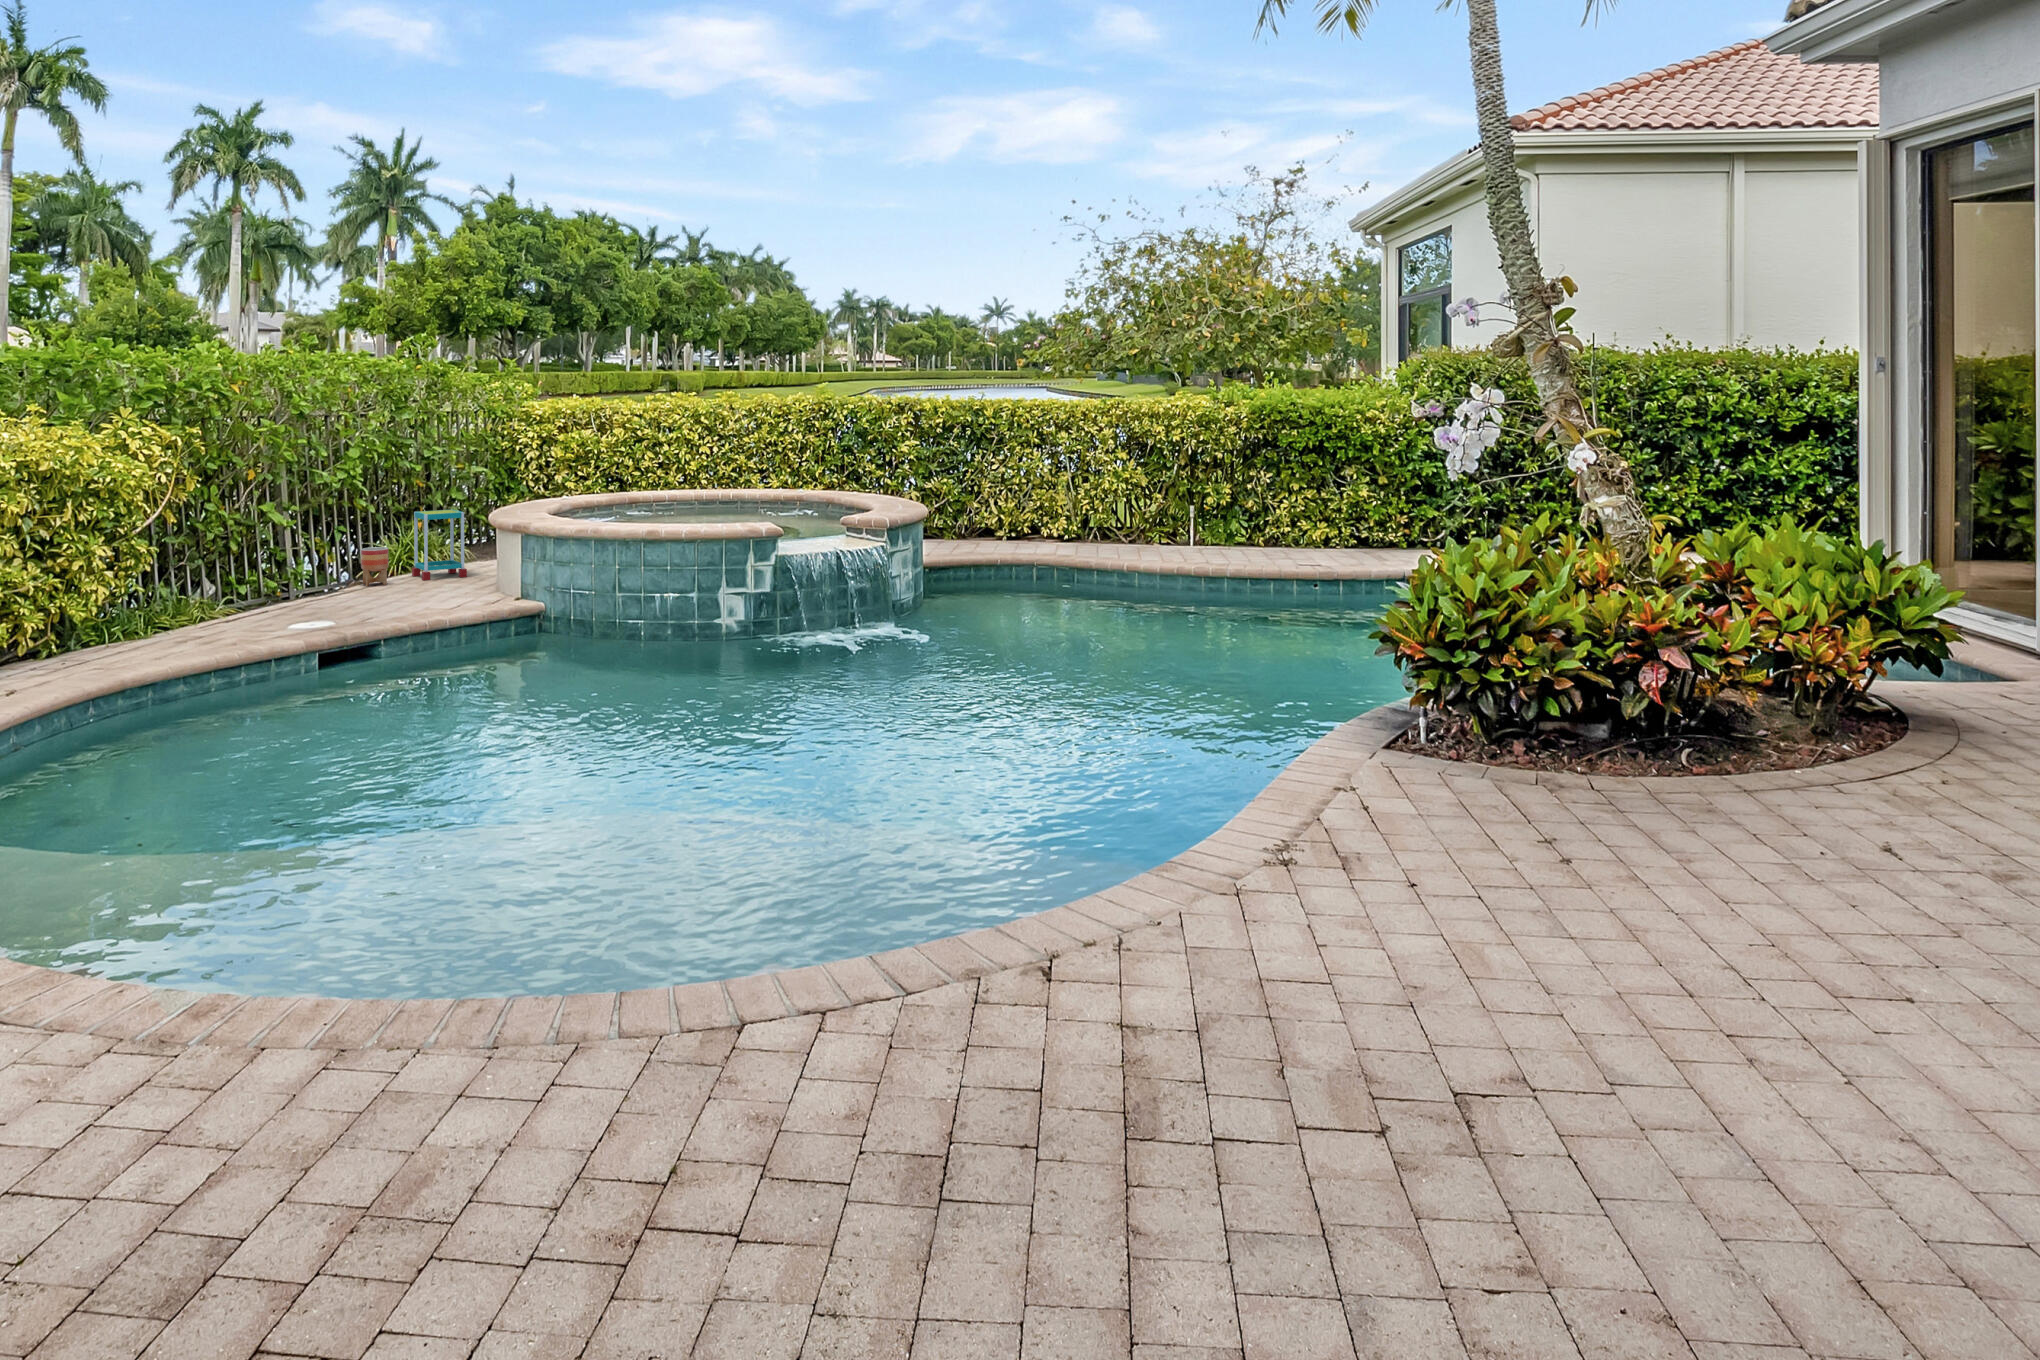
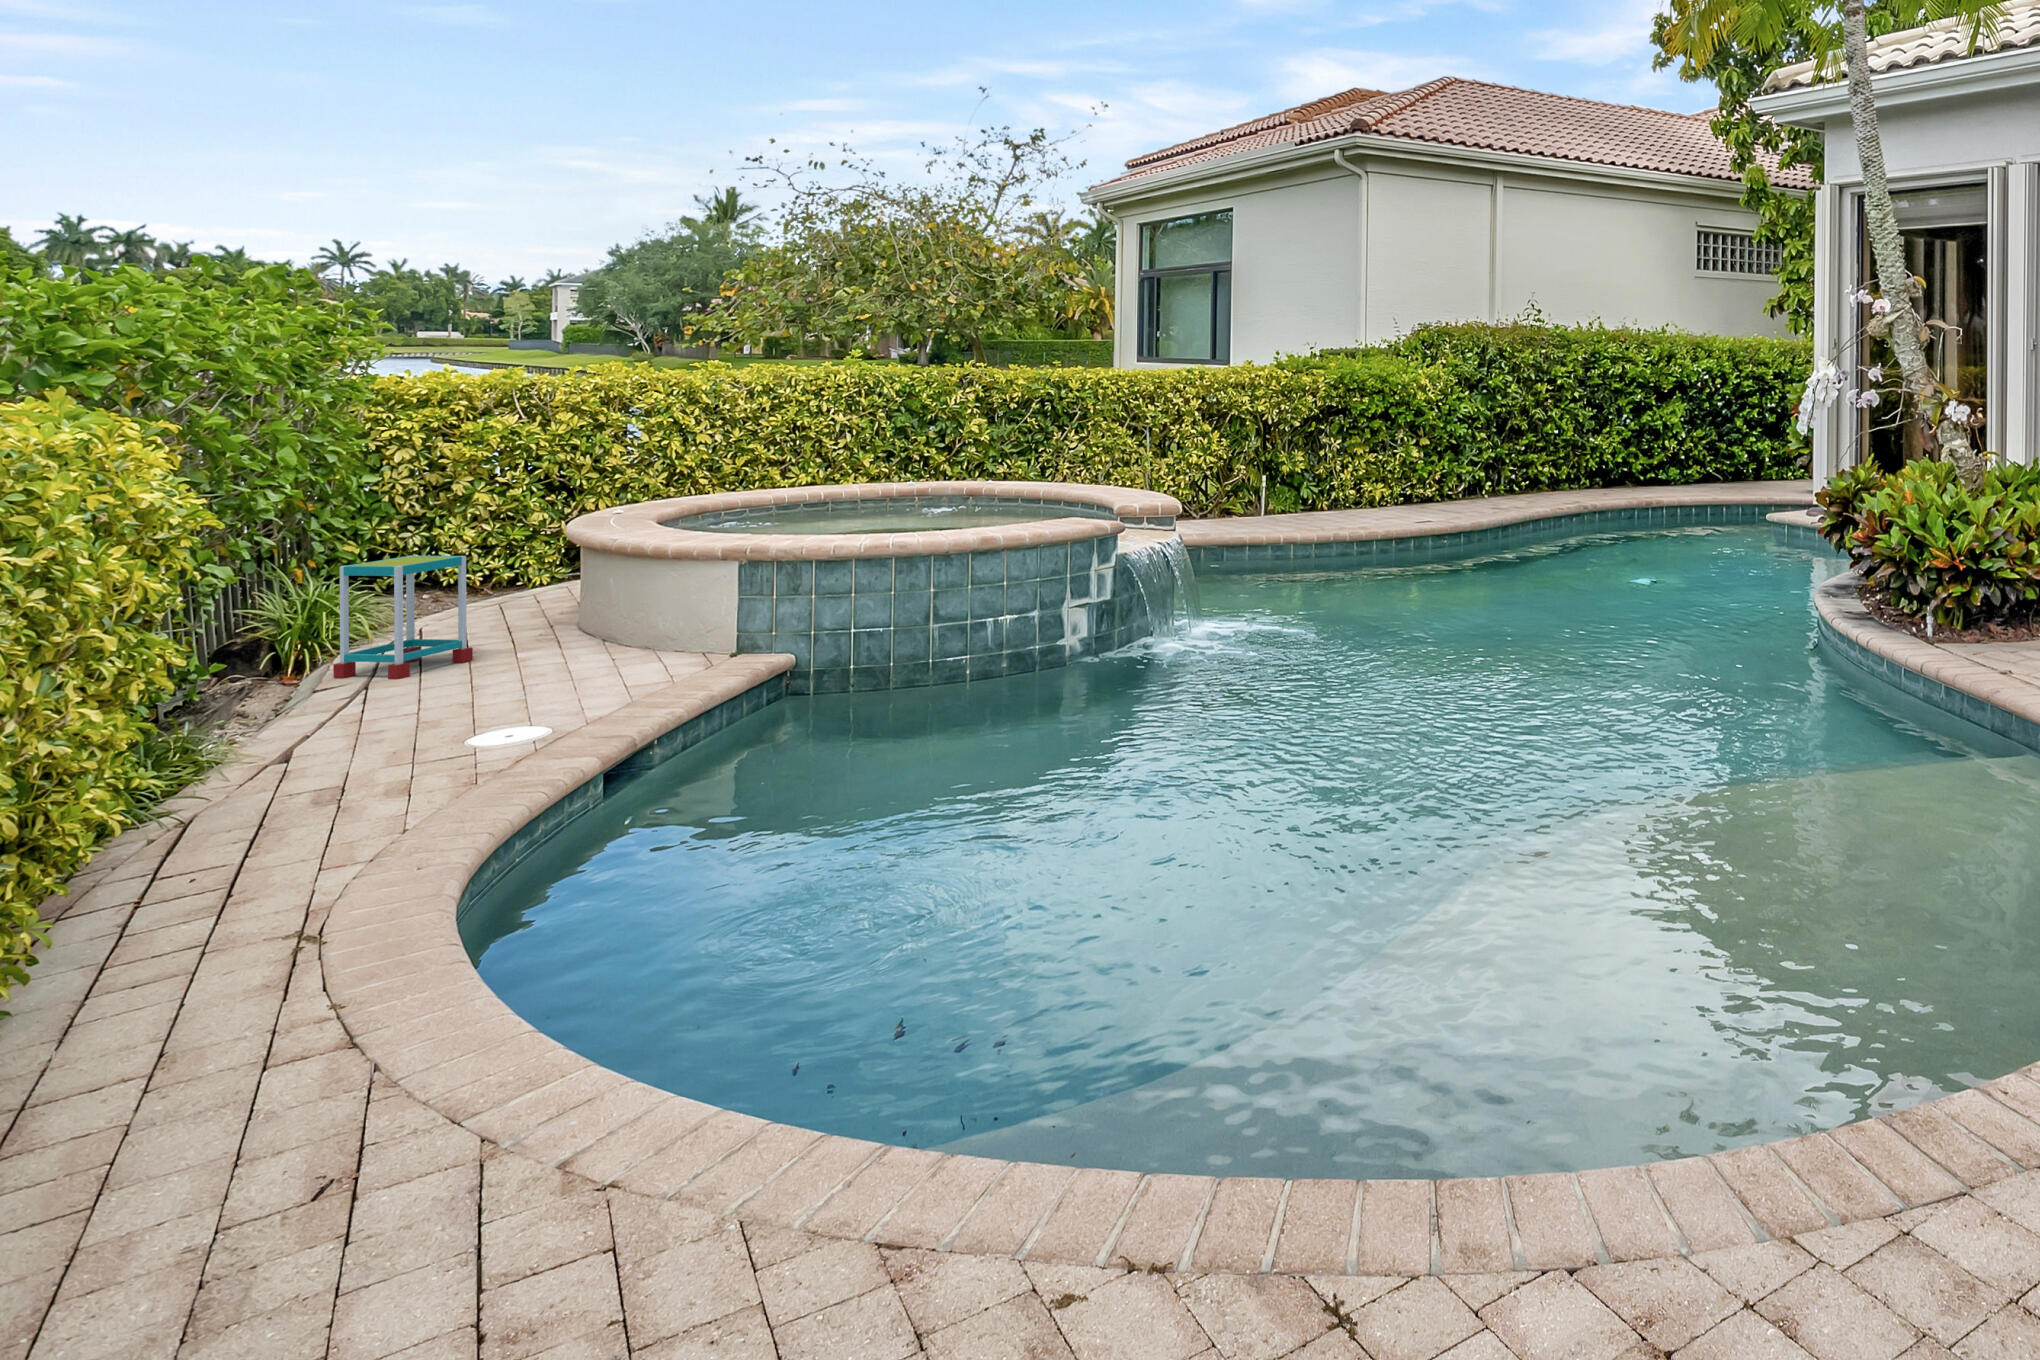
planter: present [361,547,388,586] -> none [271,633,340,708]

